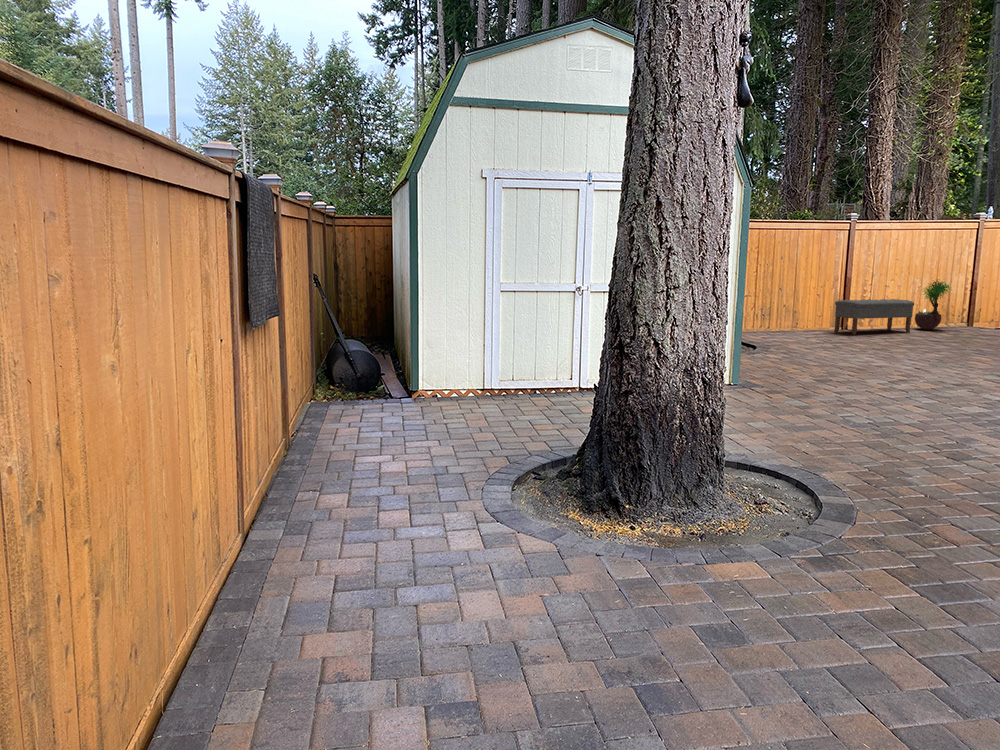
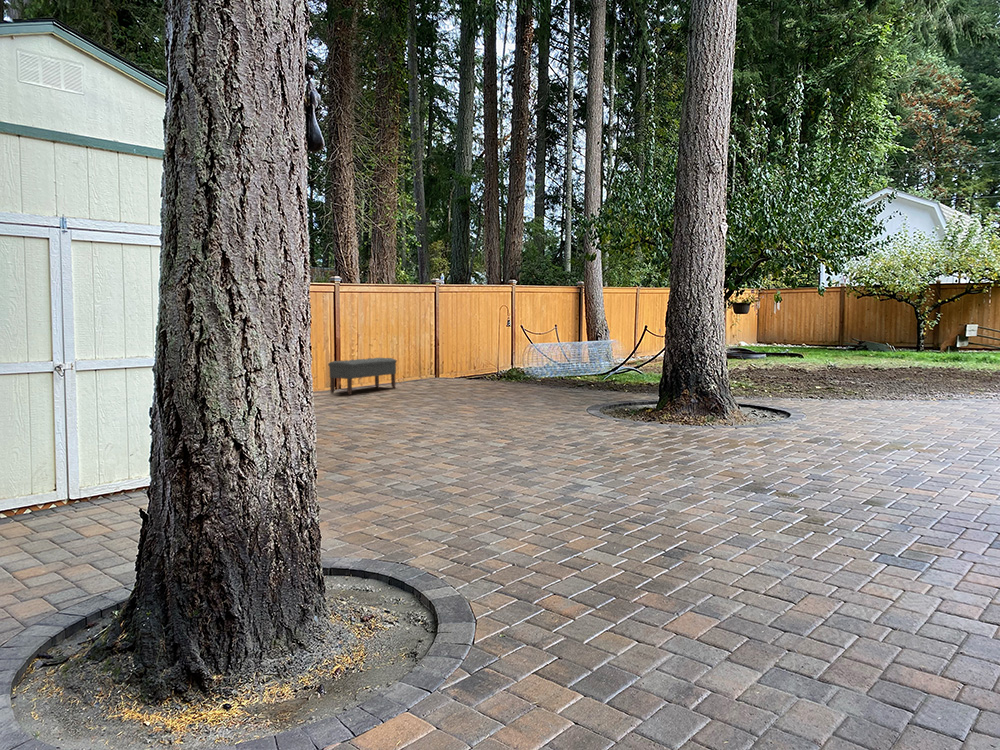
potted tree: present [915,280,950,330] -> none [397,335,425,384]

